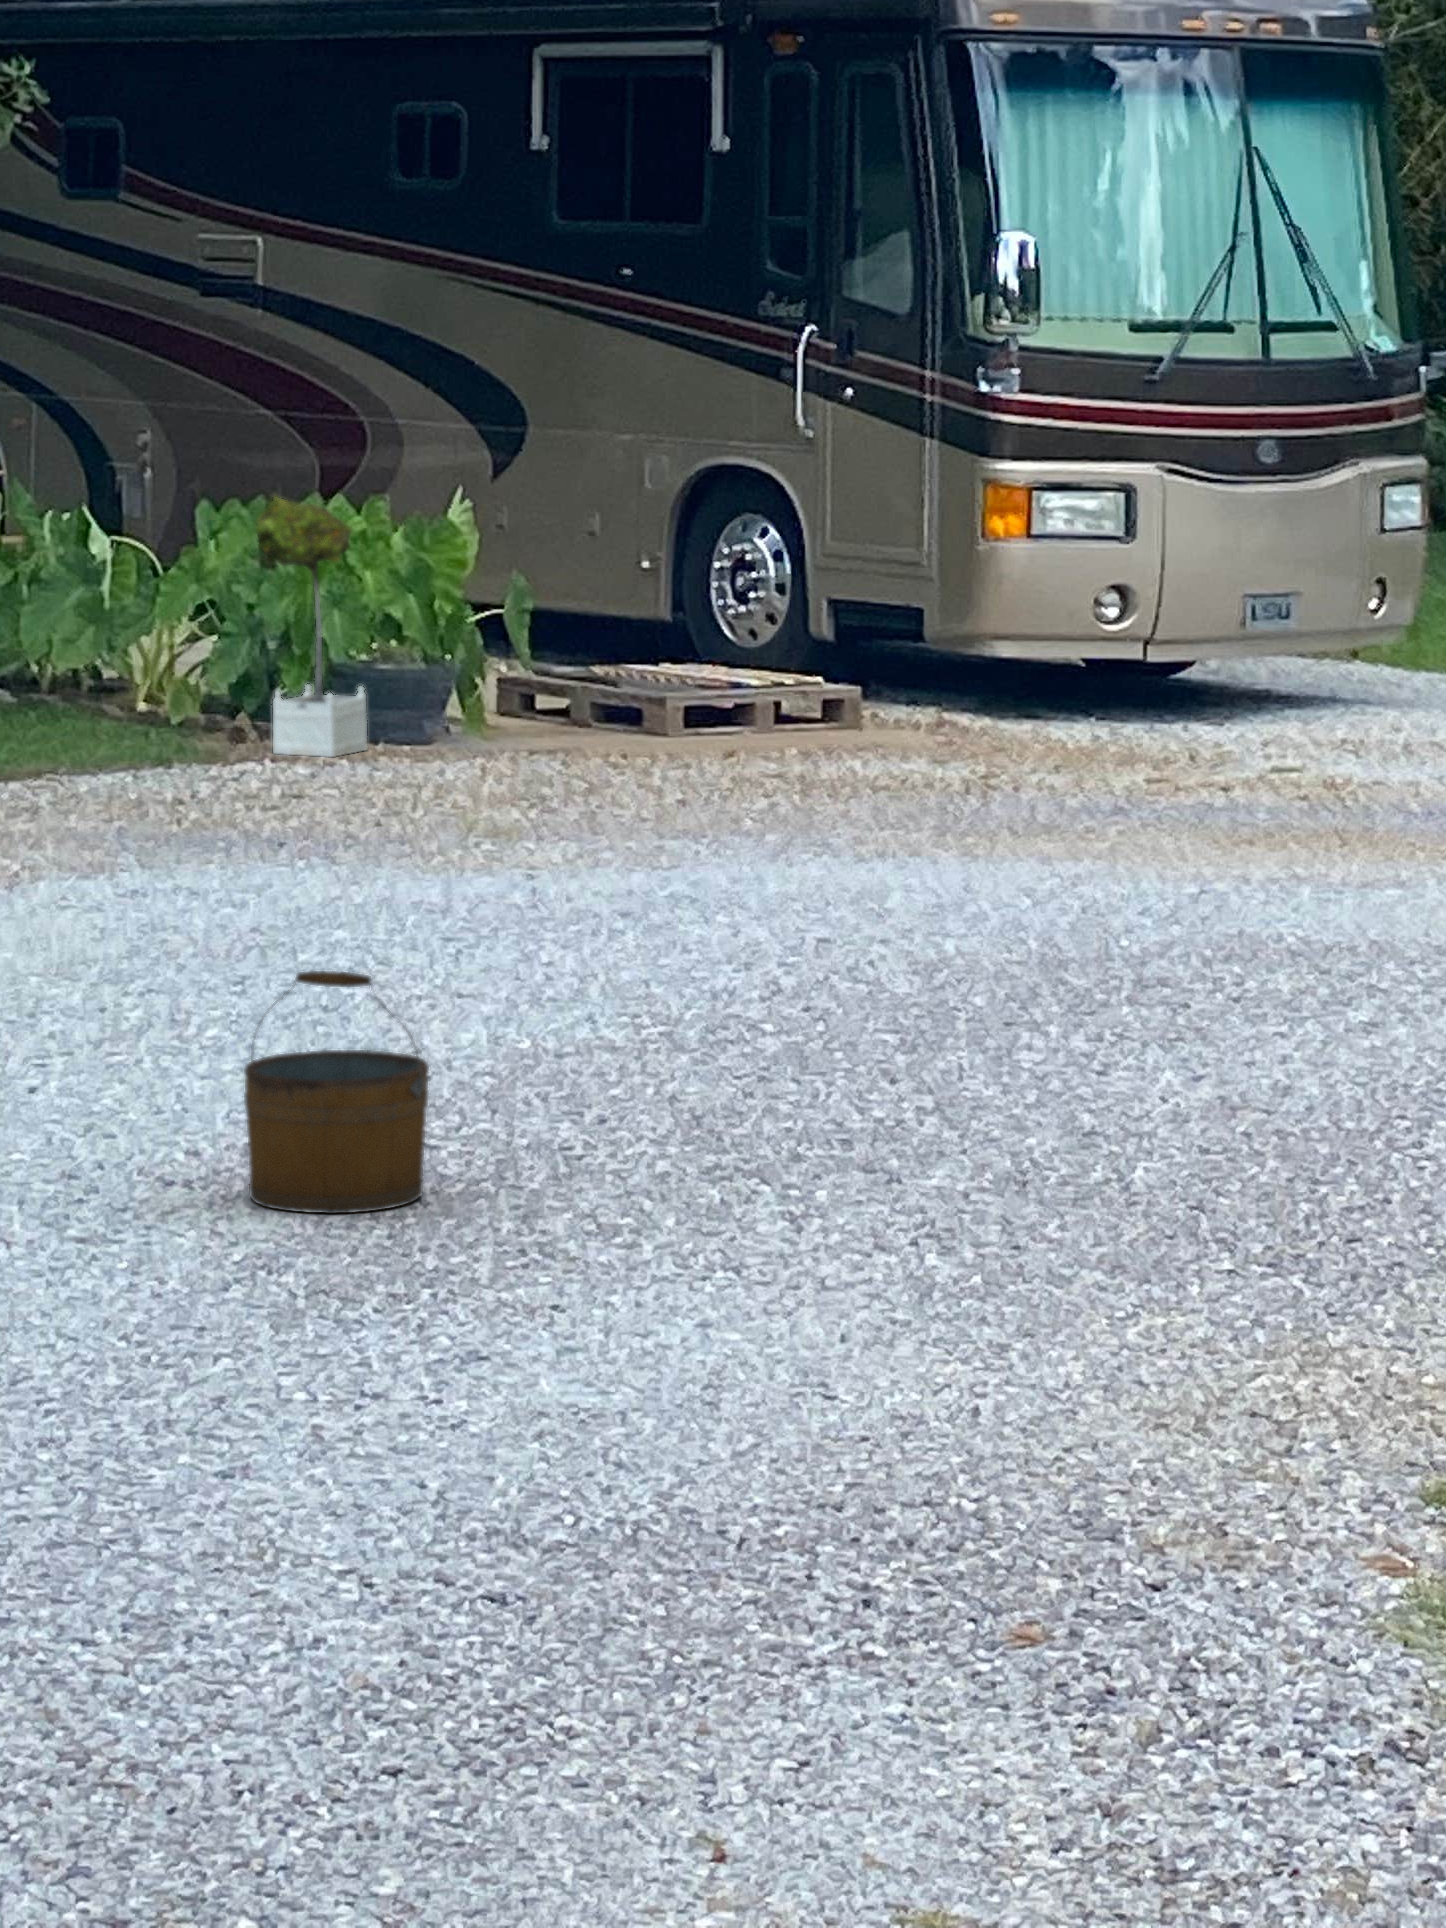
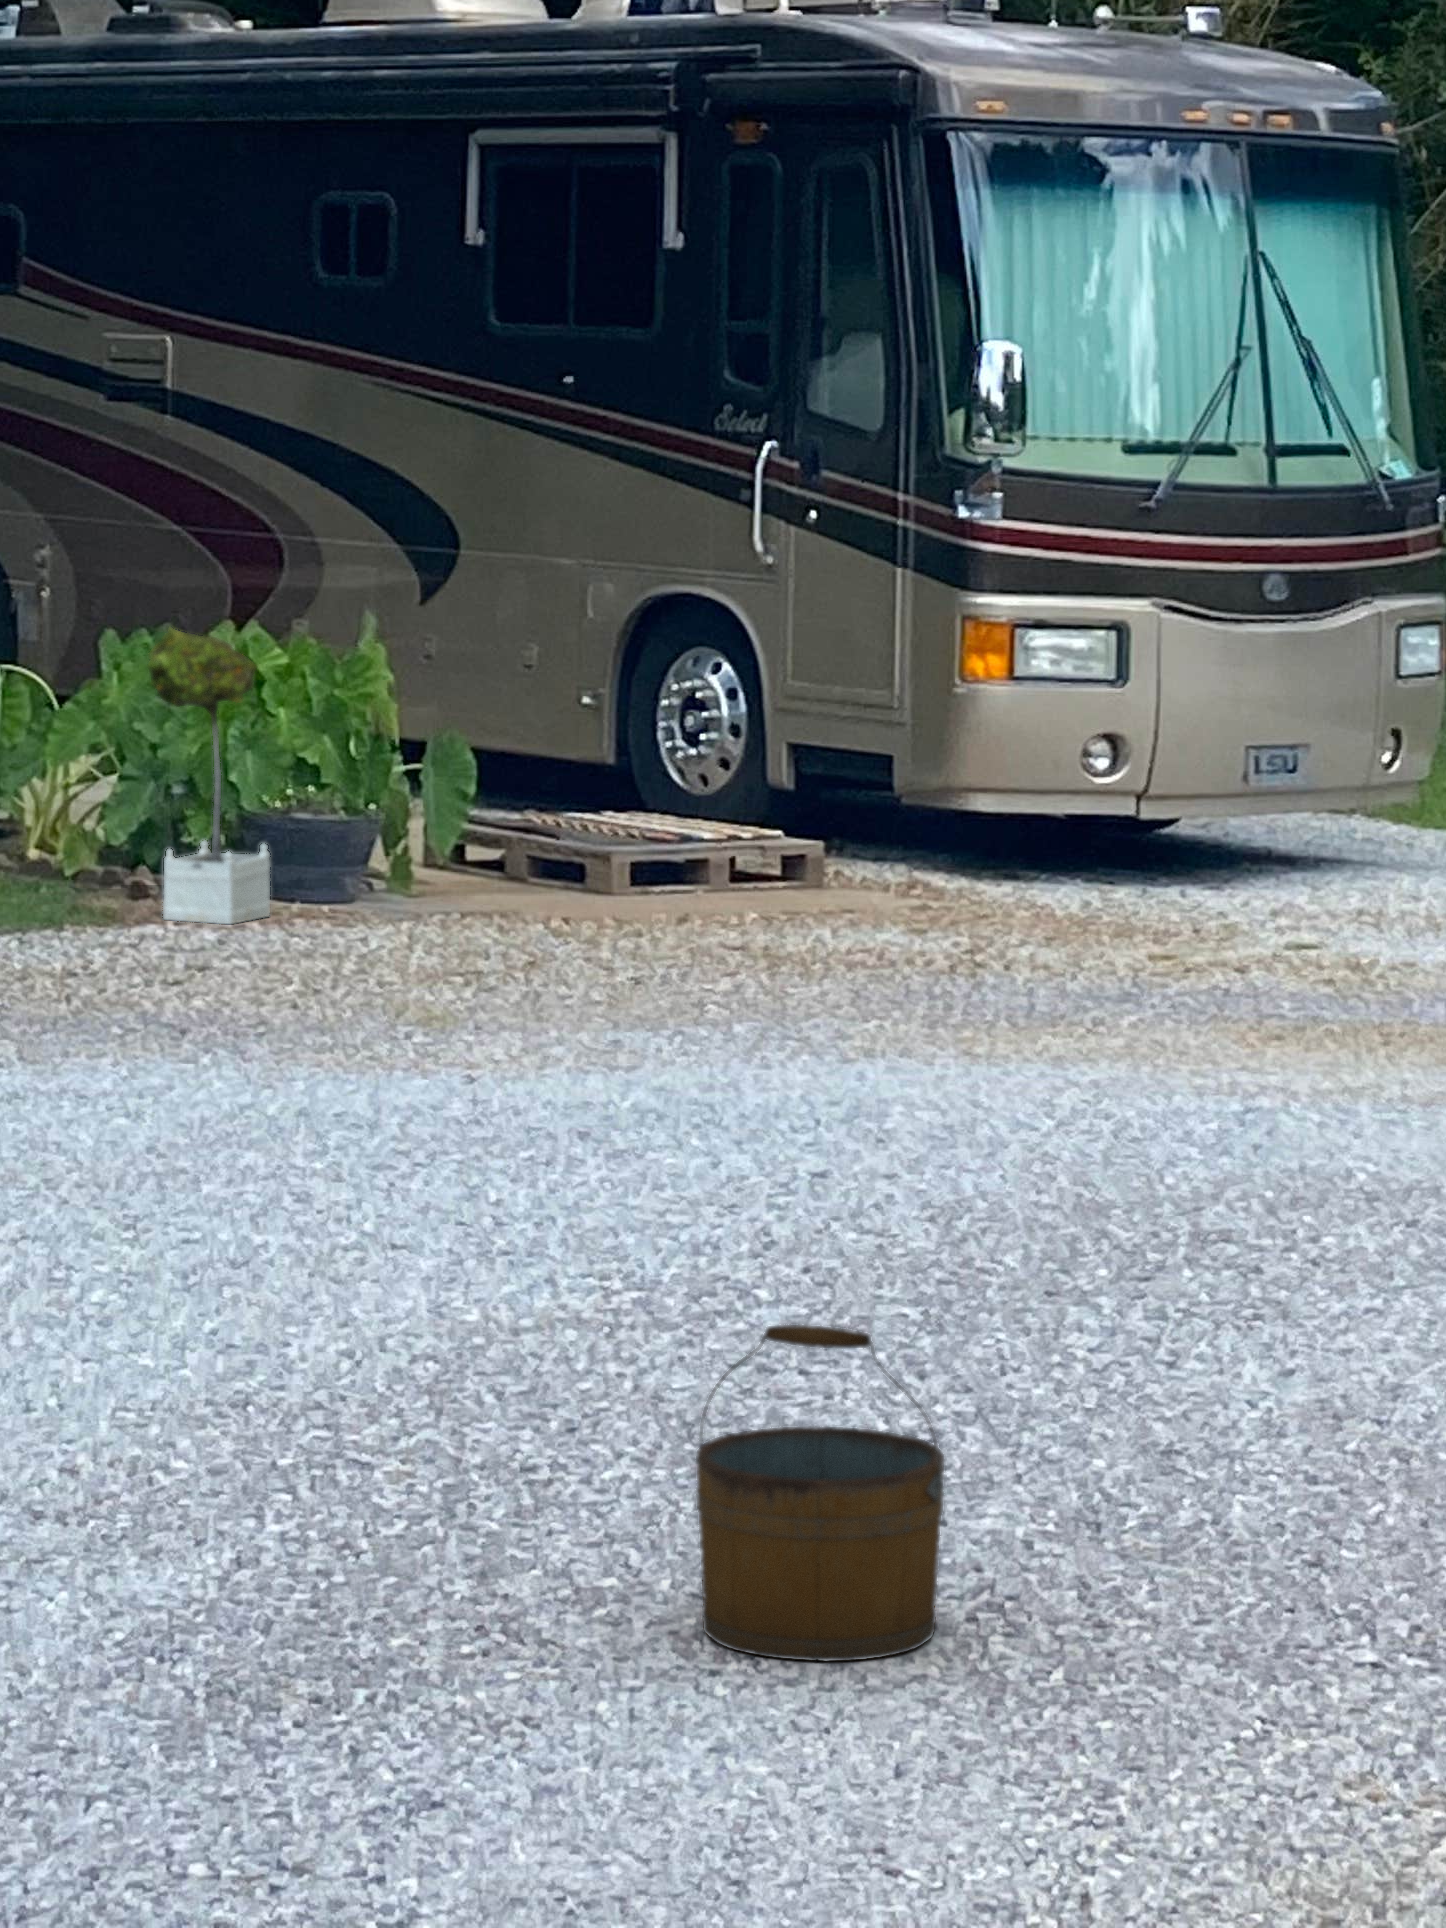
bucket: present [244,971,429,1213] -> present [696,1325,944,1661]

